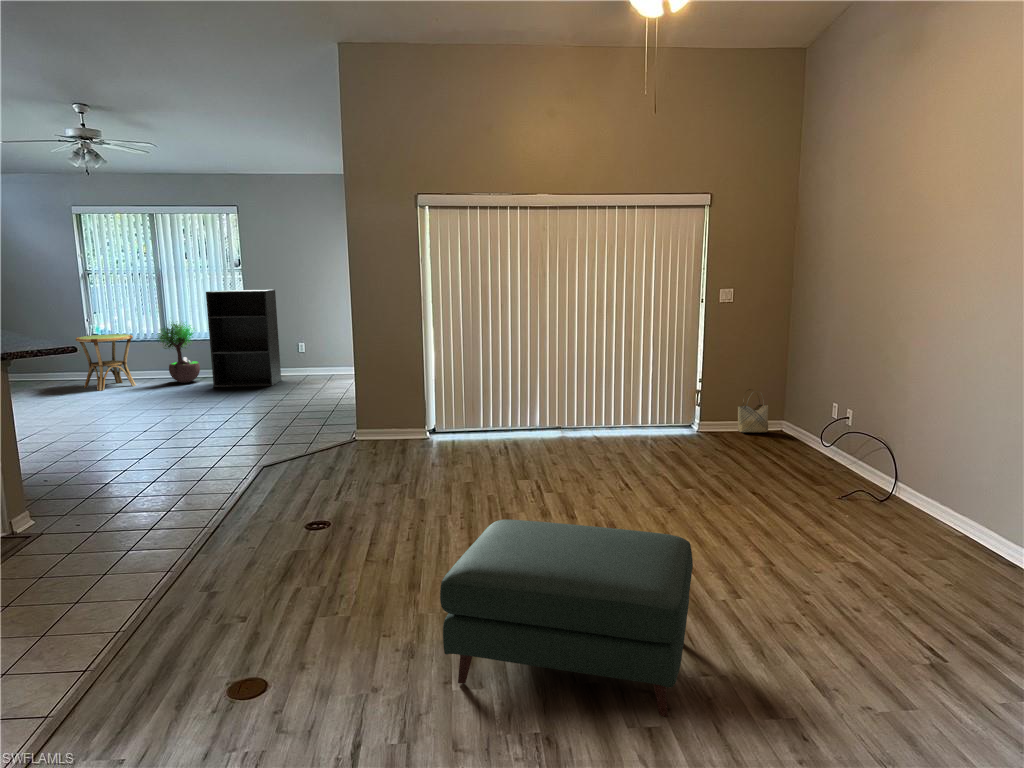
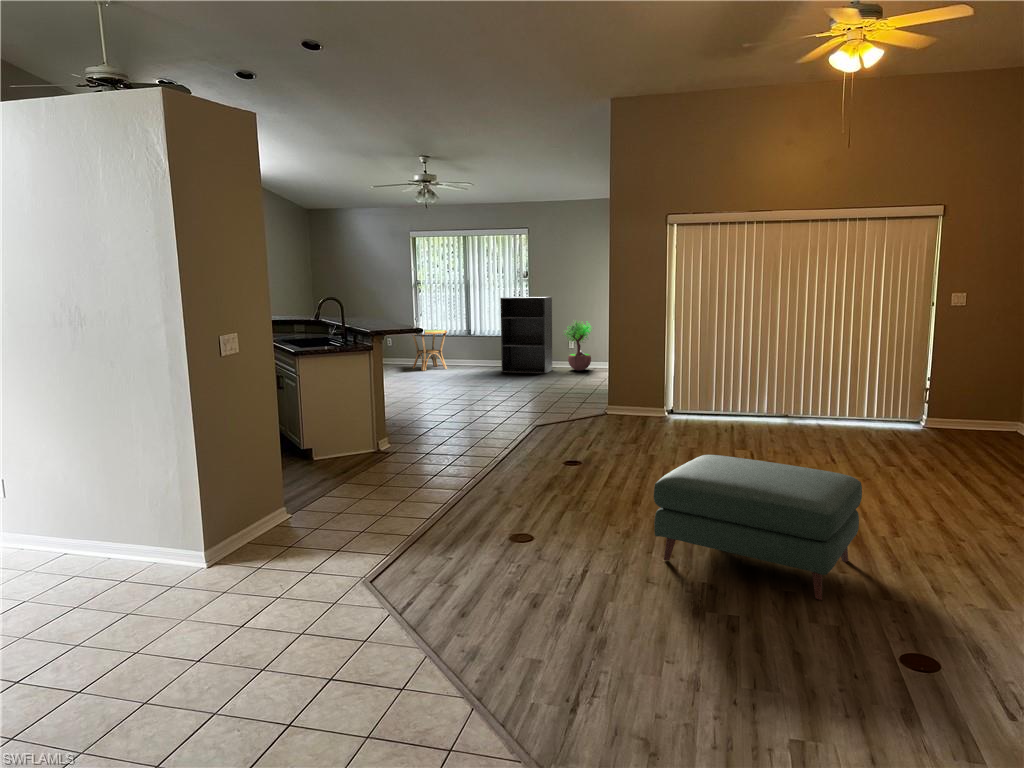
potted tree: present [156,322,200,383] -> present [564,322,591,371]
woven basket: present [738,389,768,433] -> none [968,390,1004,433]

